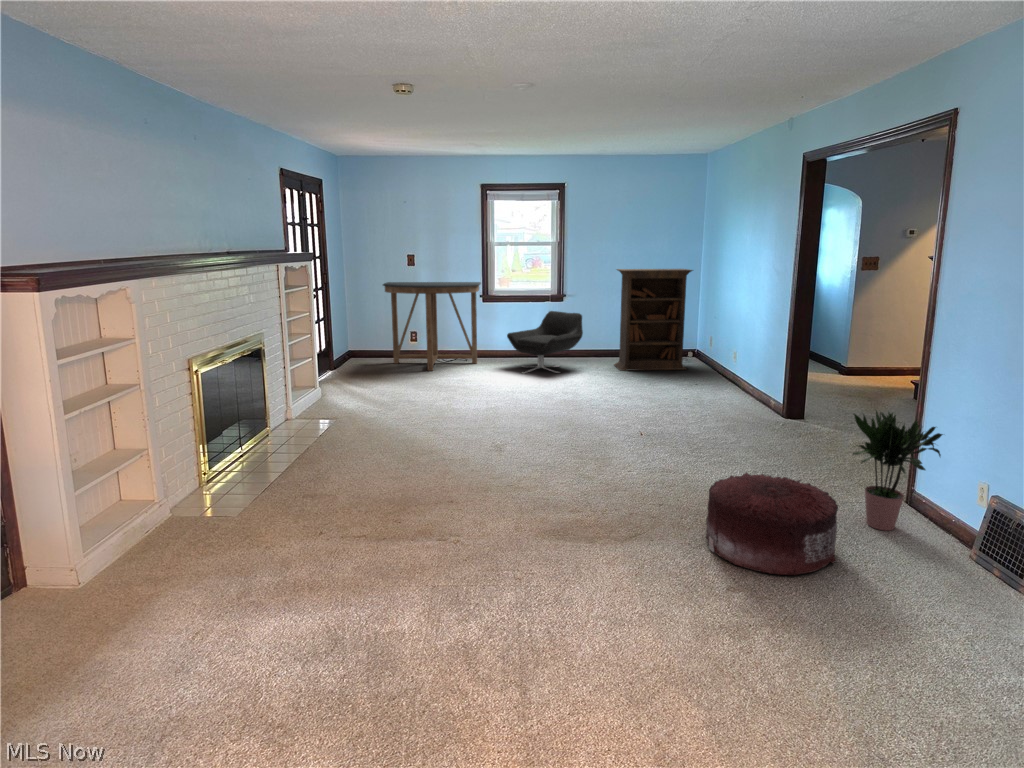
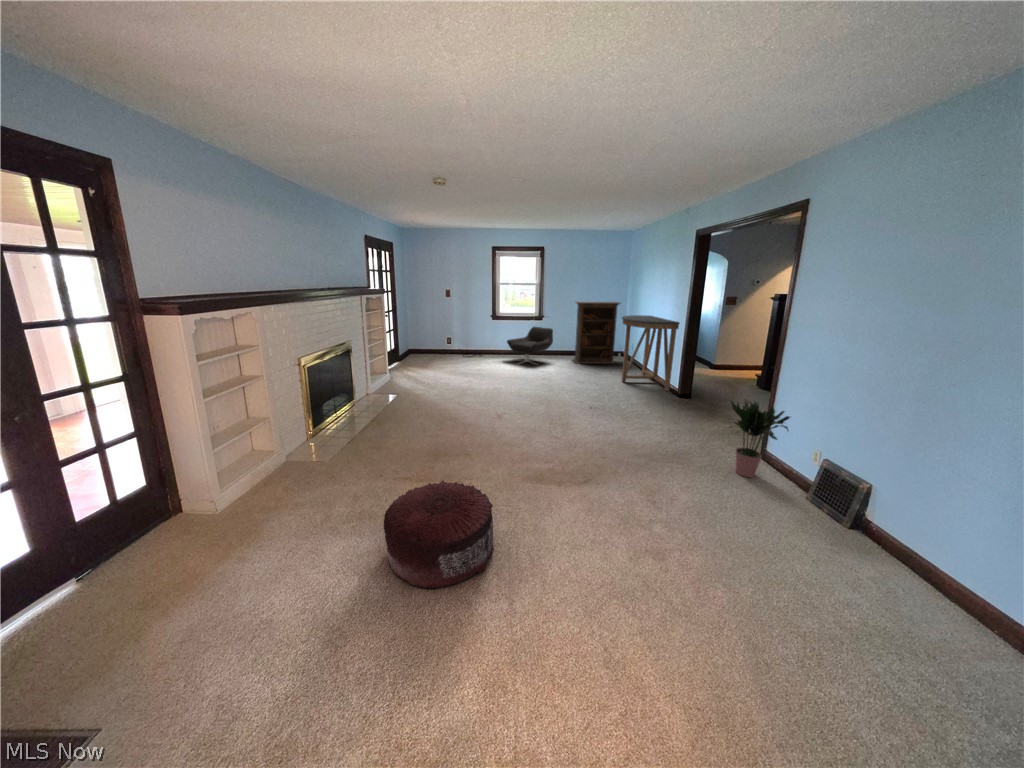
console table: present [383,282,481,371] -> present [622,315,680,391]
pouf: present [706,473,838,576] -> present [384,481,494,589]

